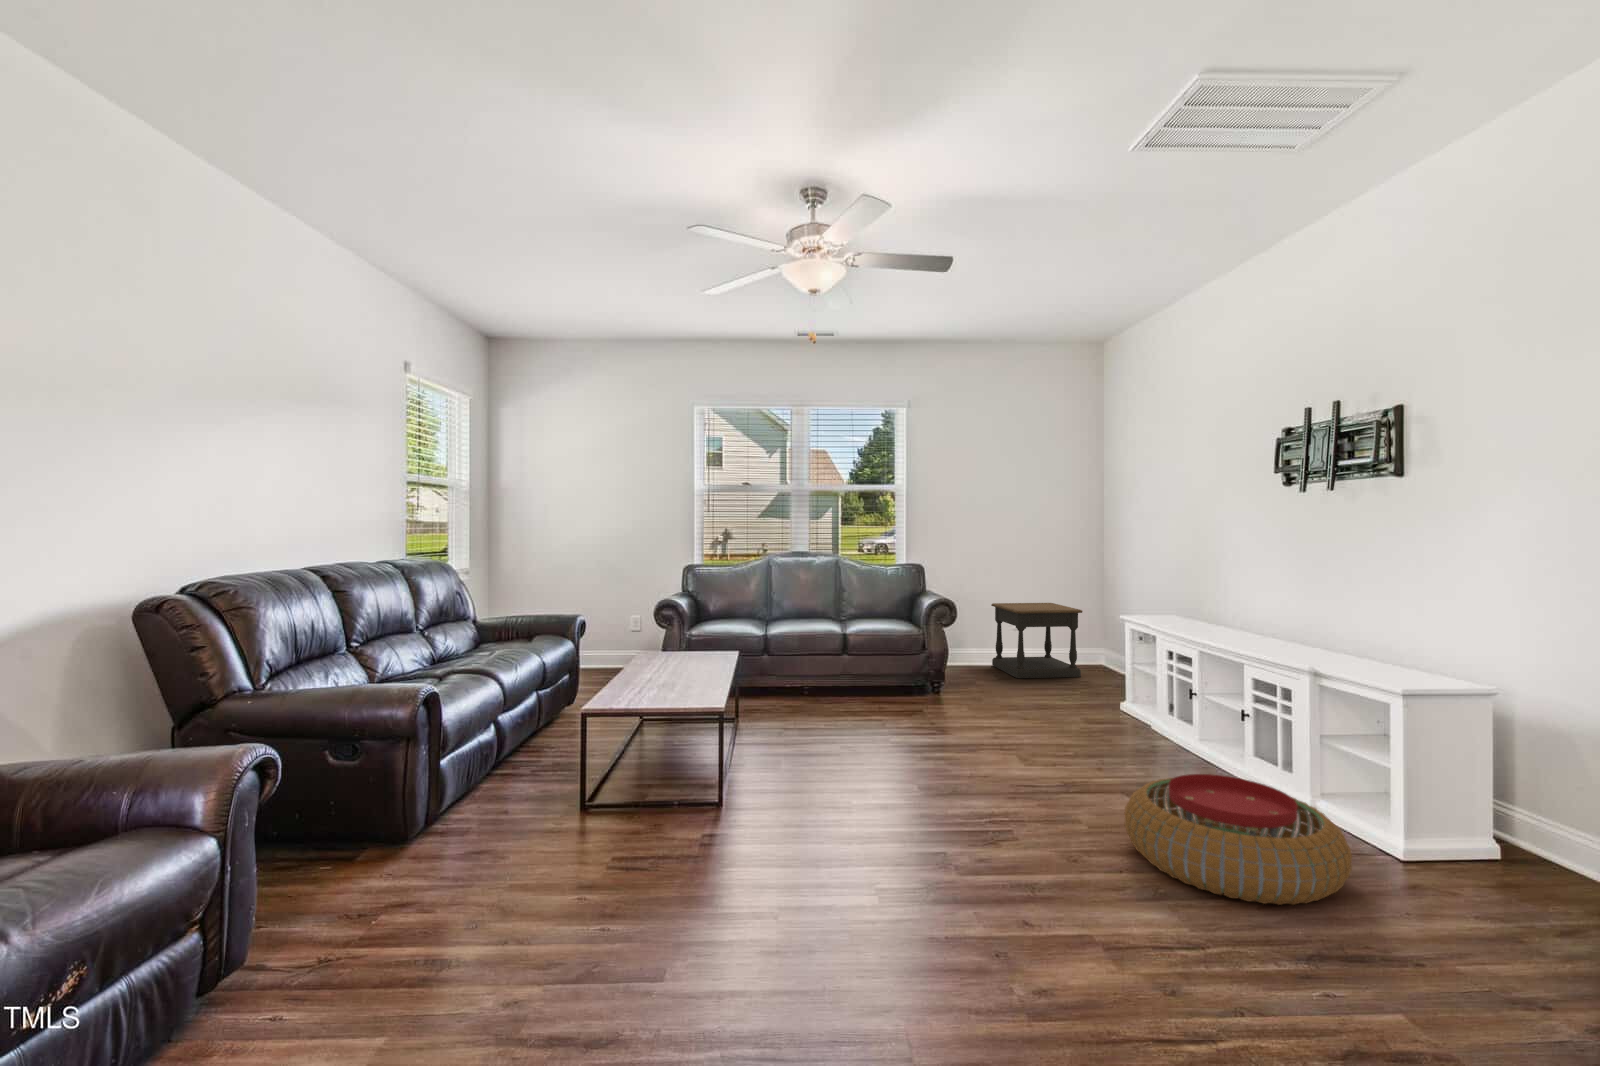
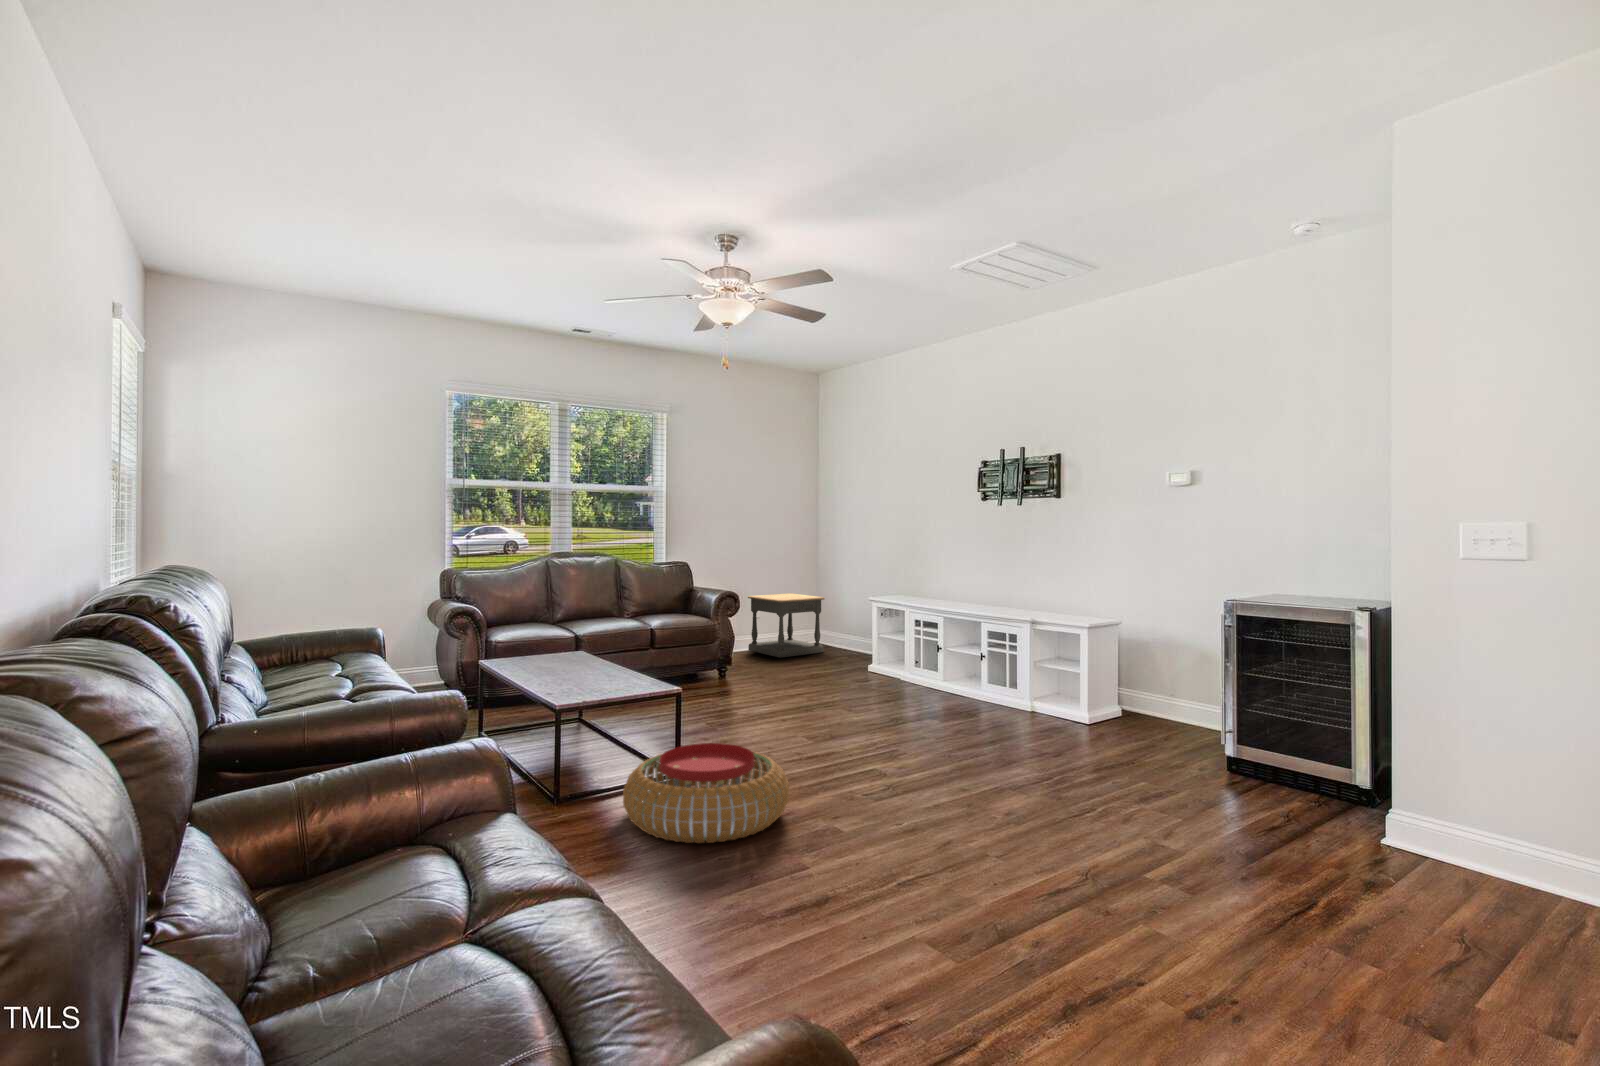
pouf: present [1124,774,1352,905] -> present [623,743,789,843]

